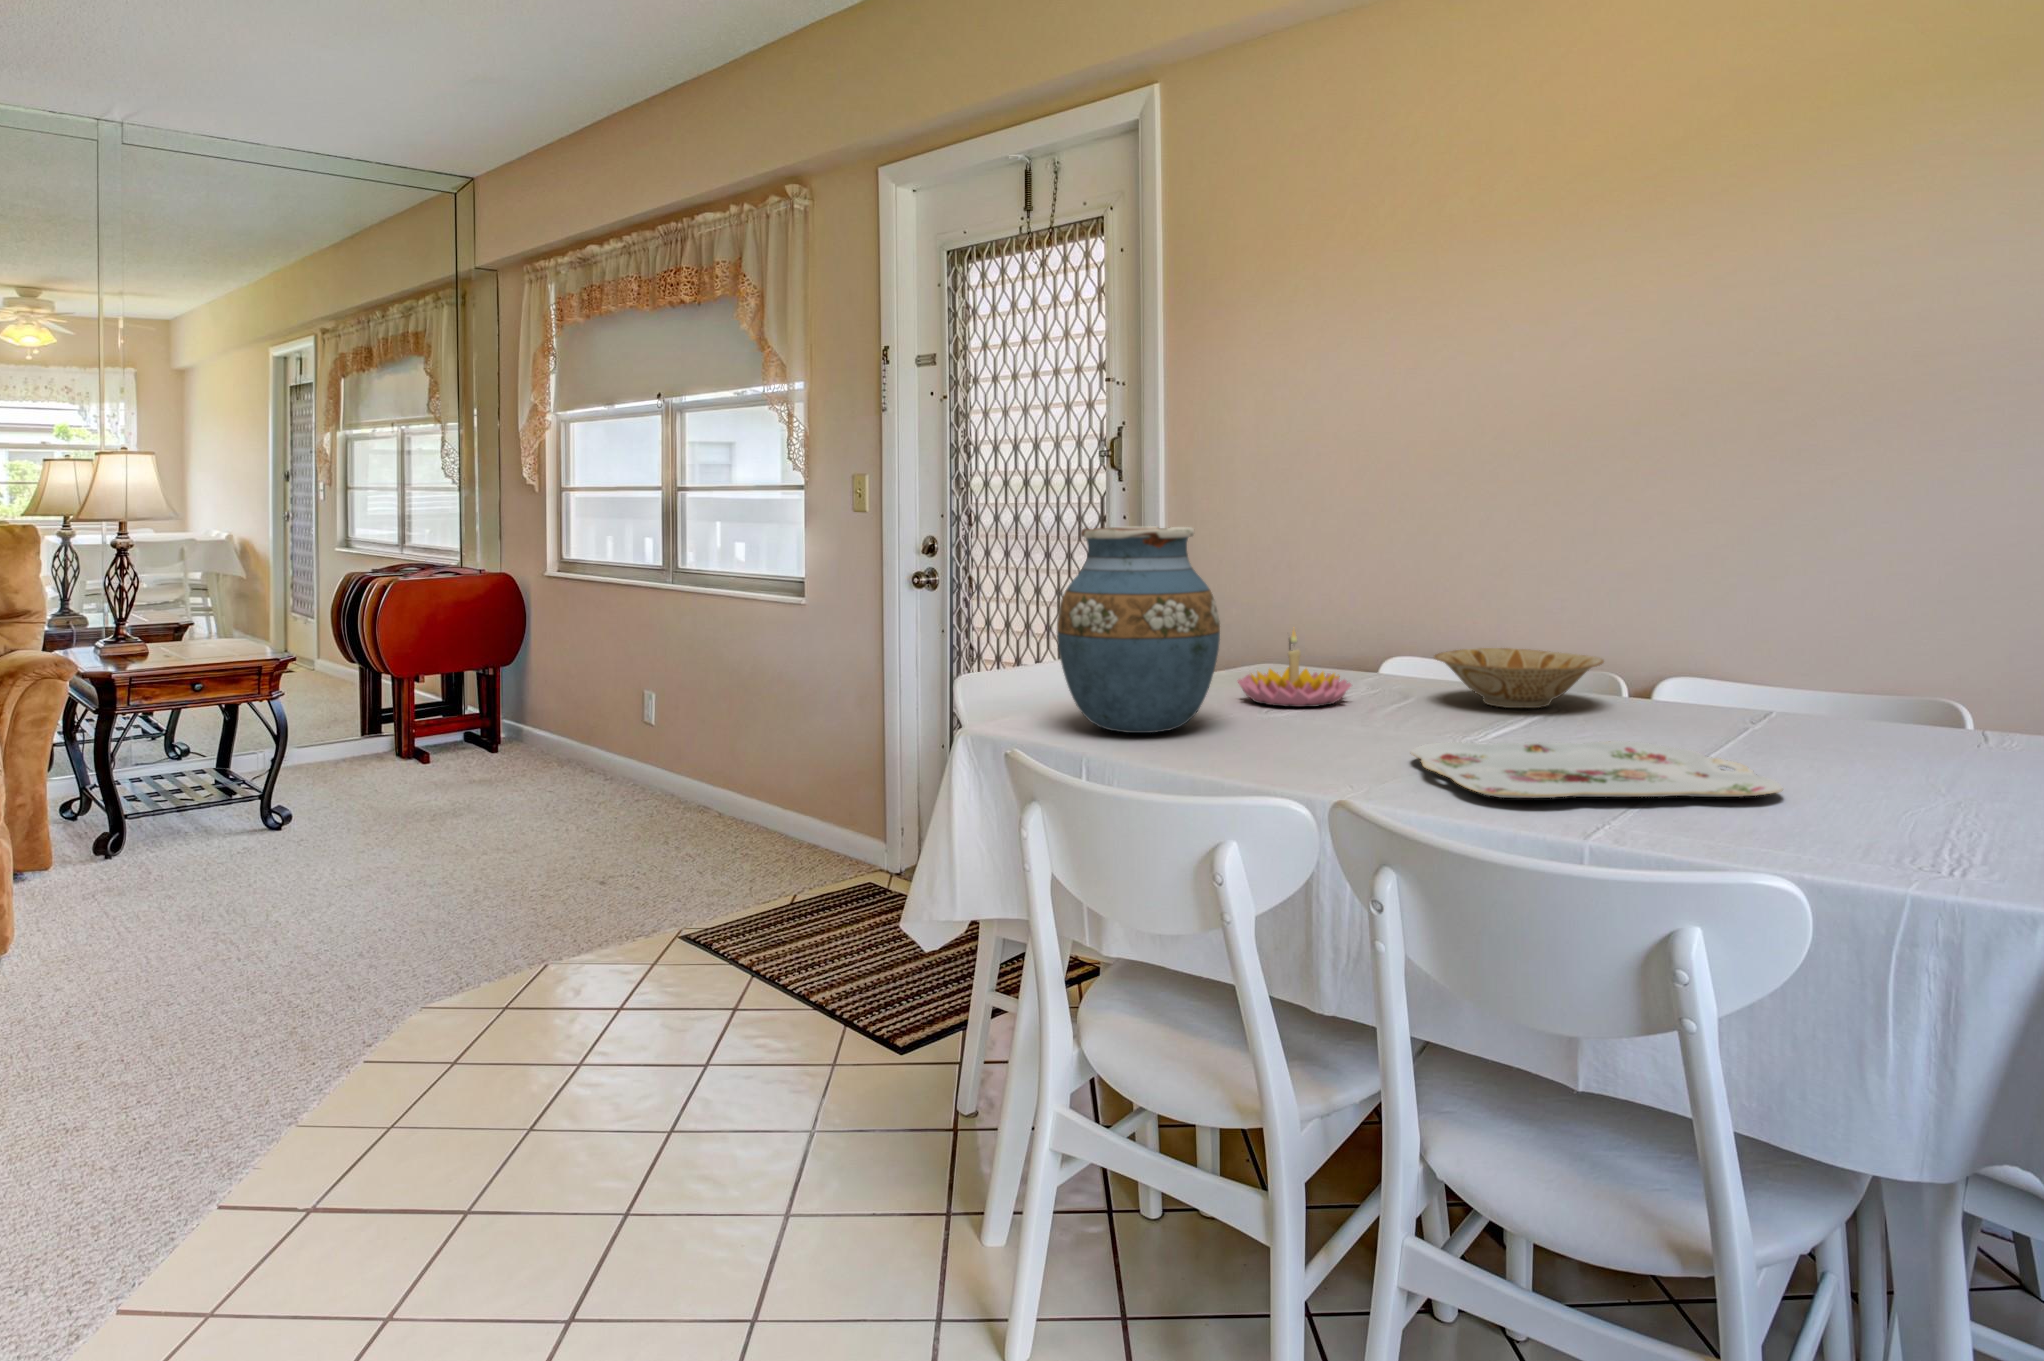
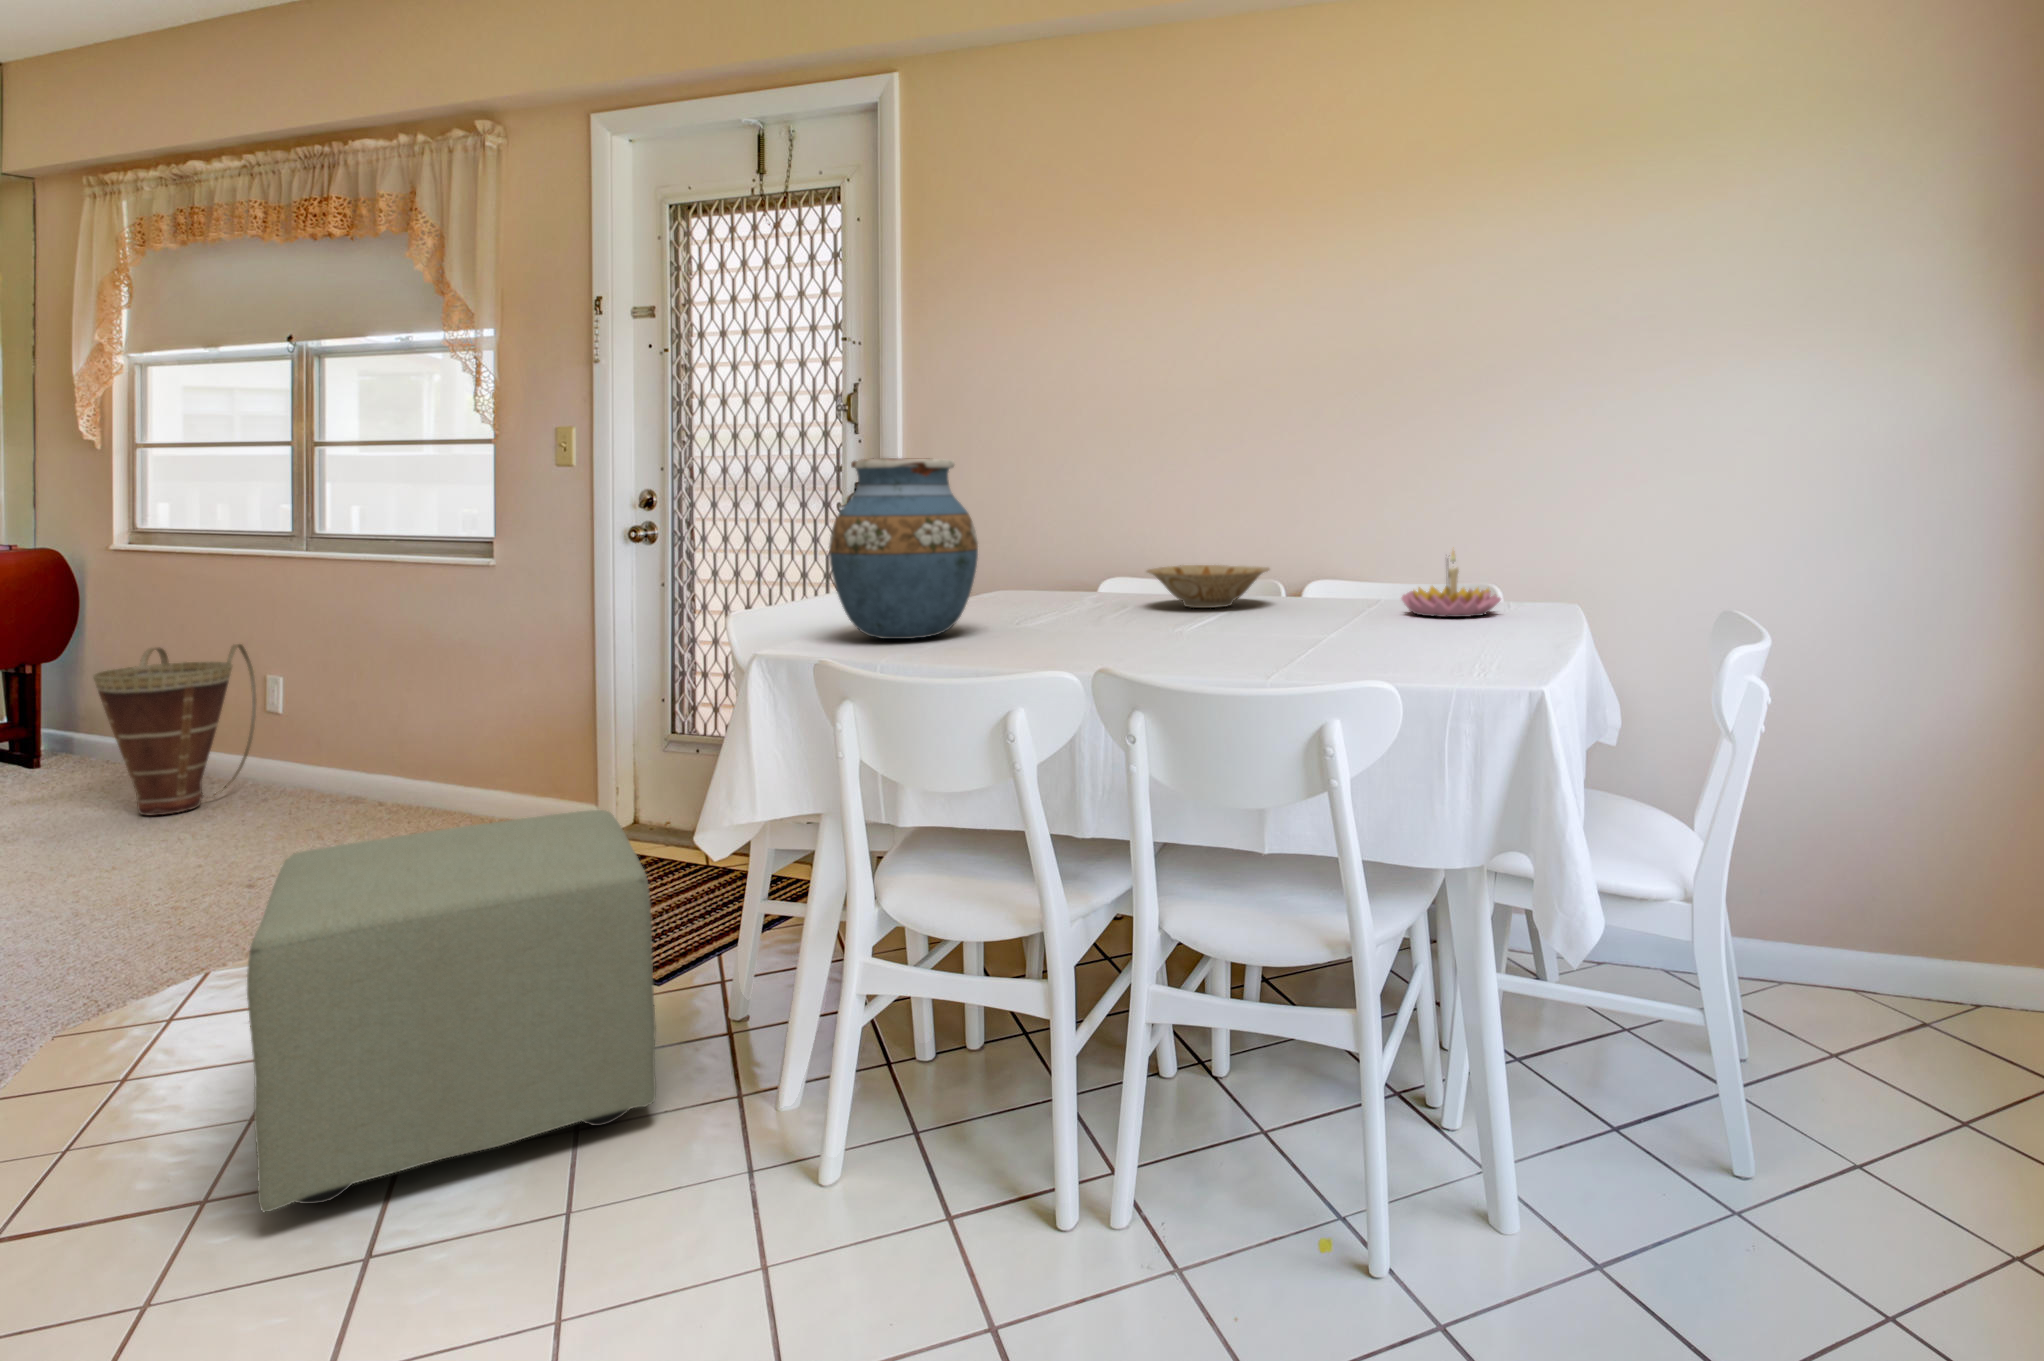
candle holder: present [1237,629,1351,707] -> present [1401,551,1501,617]
basket: none [520,662,631,806] -> present [93,644,256,815]
serving tray: present [1411,741,1783,798] -> none [1138,619,1391,655]
ottoman: none [537,874,878,1240] -> present [247,810,656,1212]

